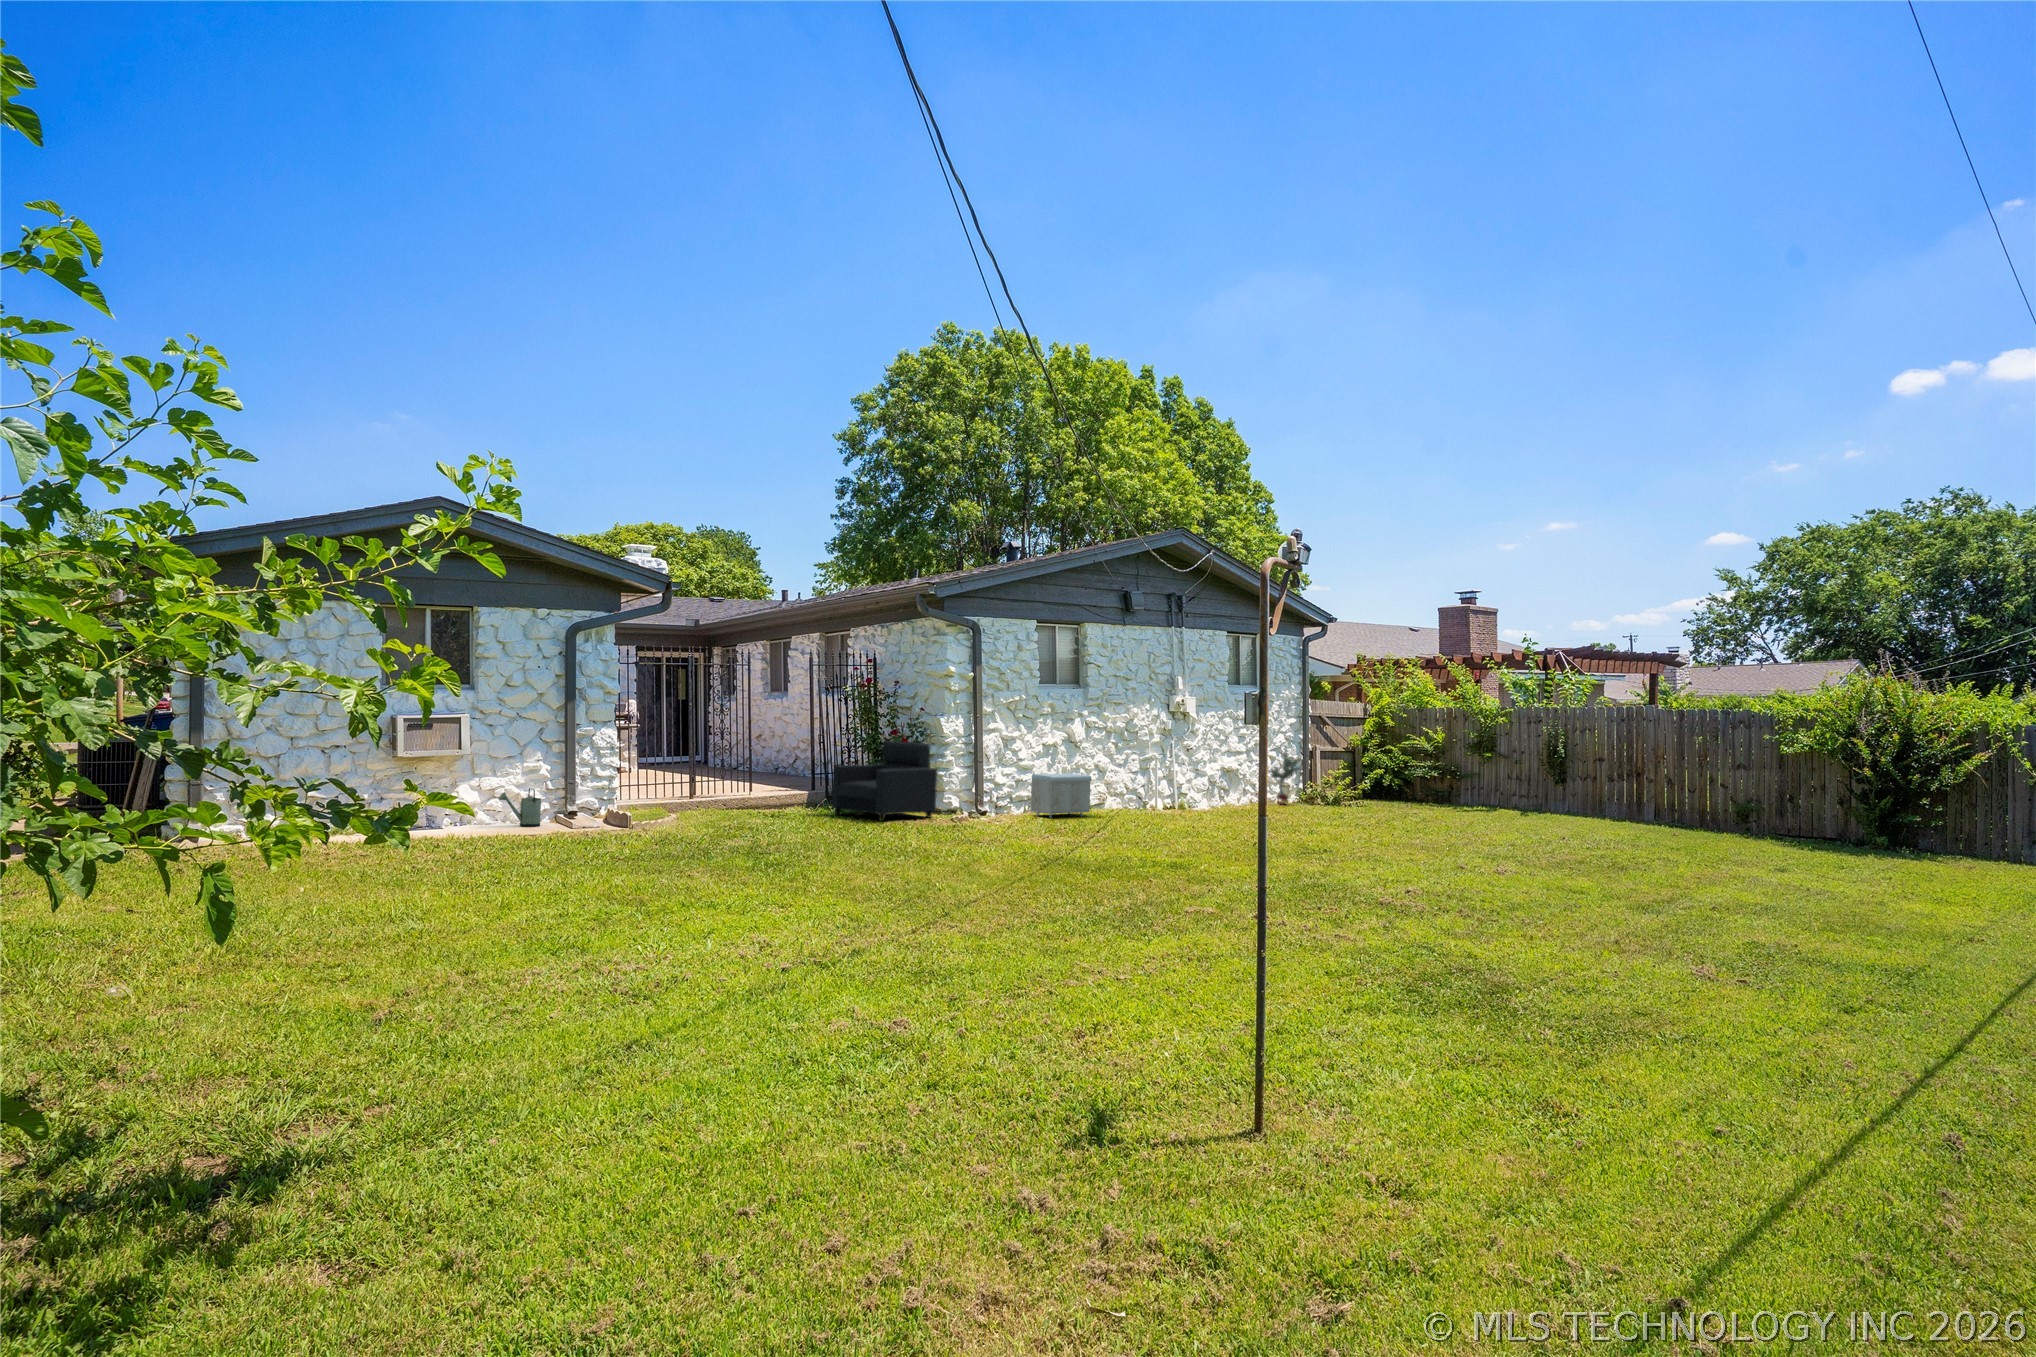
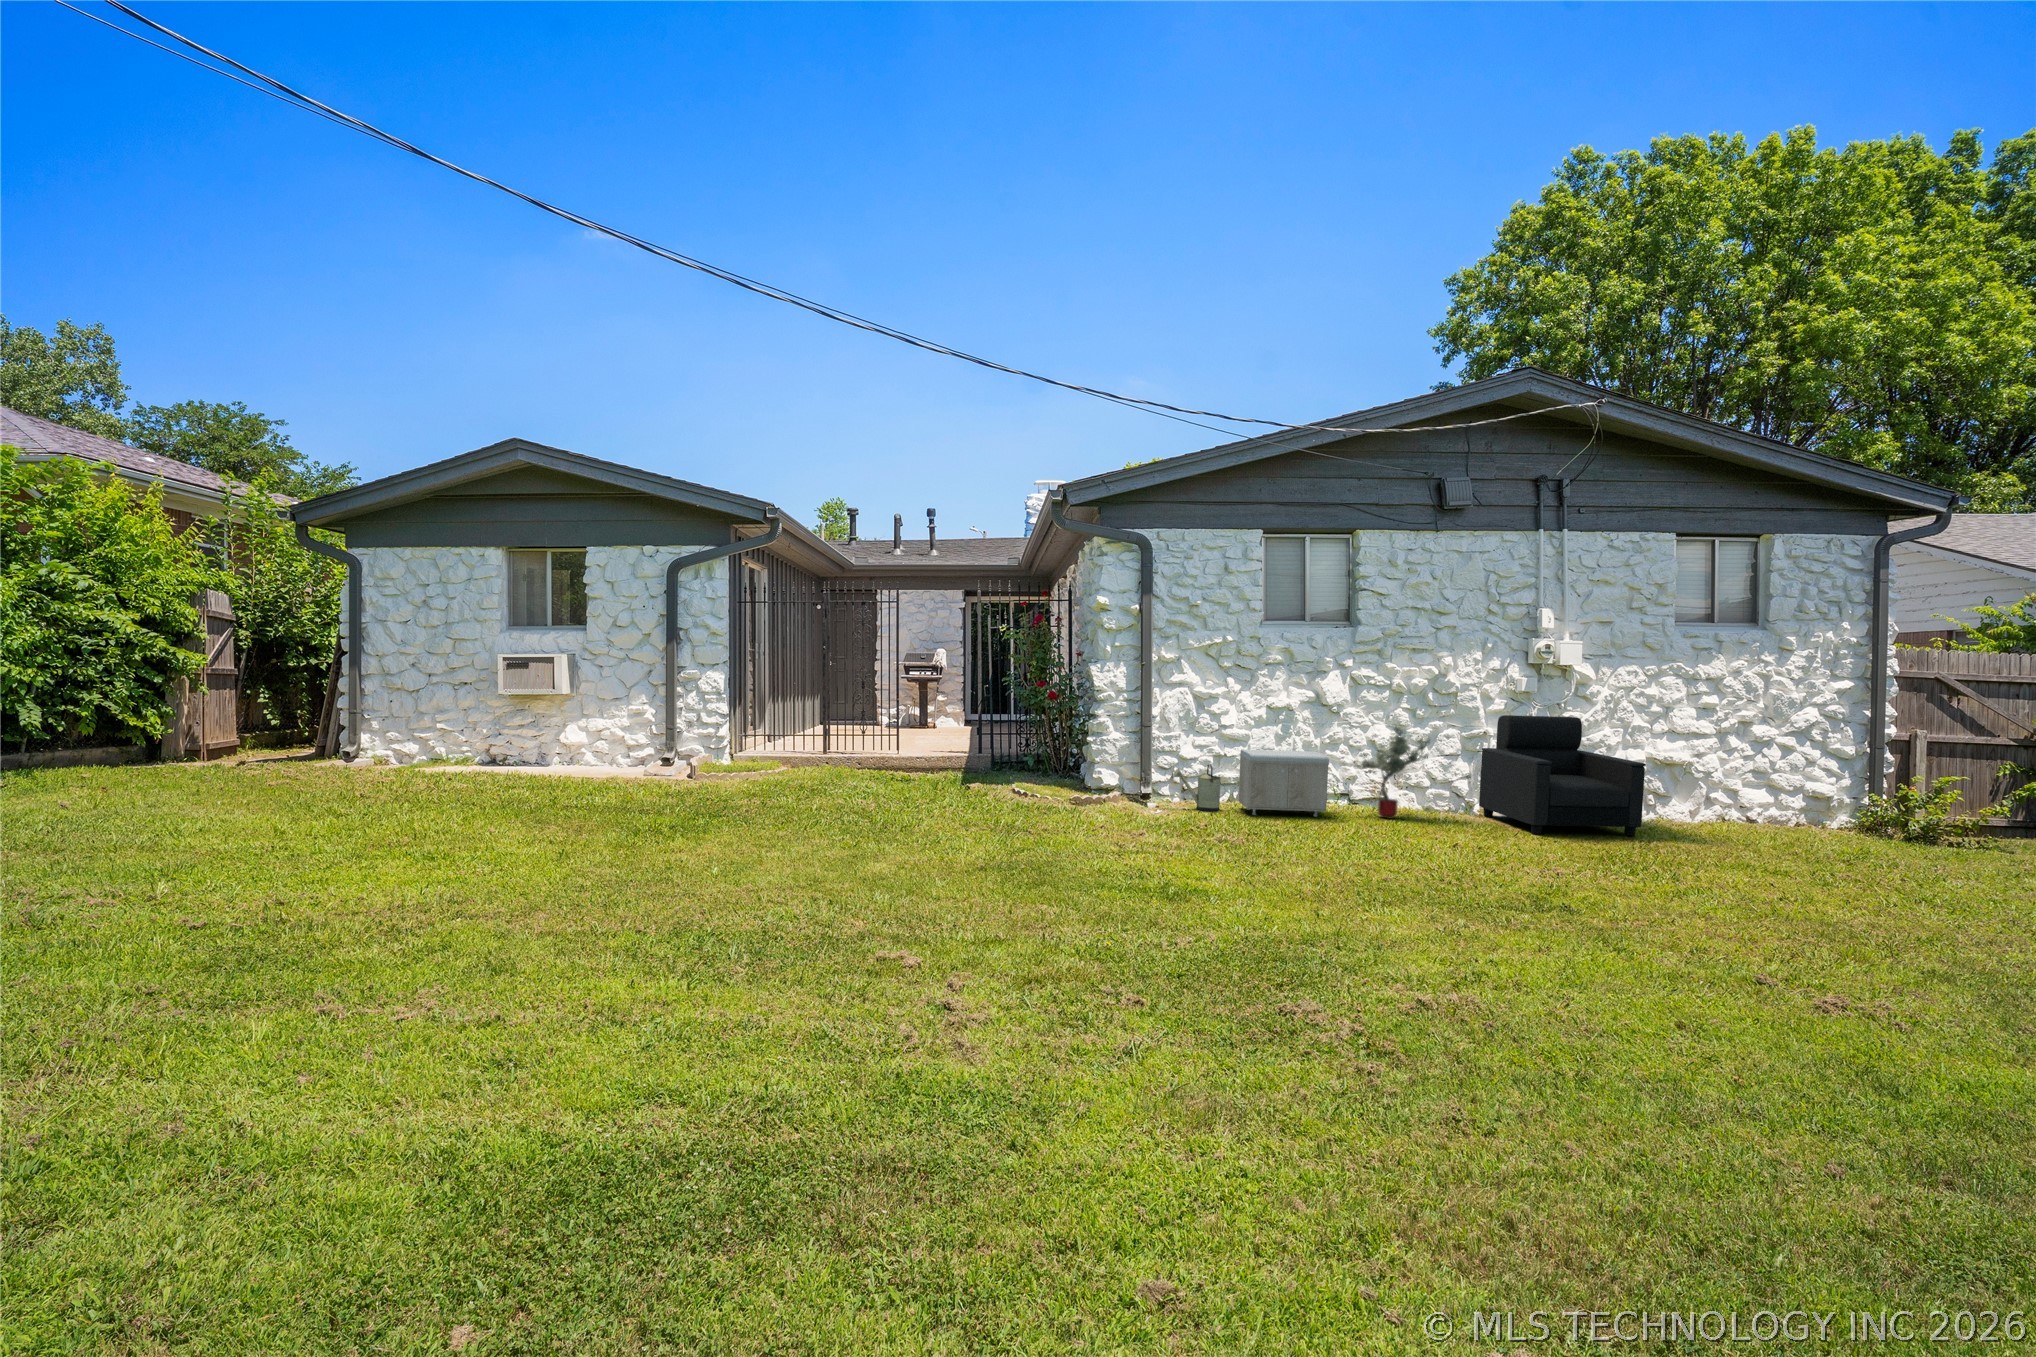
armchair: present [832,741,937,821] -> present [1479,715,1646,837]
potted tree: present [1271,752,1300,805] -> present [1352,723,1430,819]
watering can: present [499,788,541,827] -> present [1173,764,1221,811]

